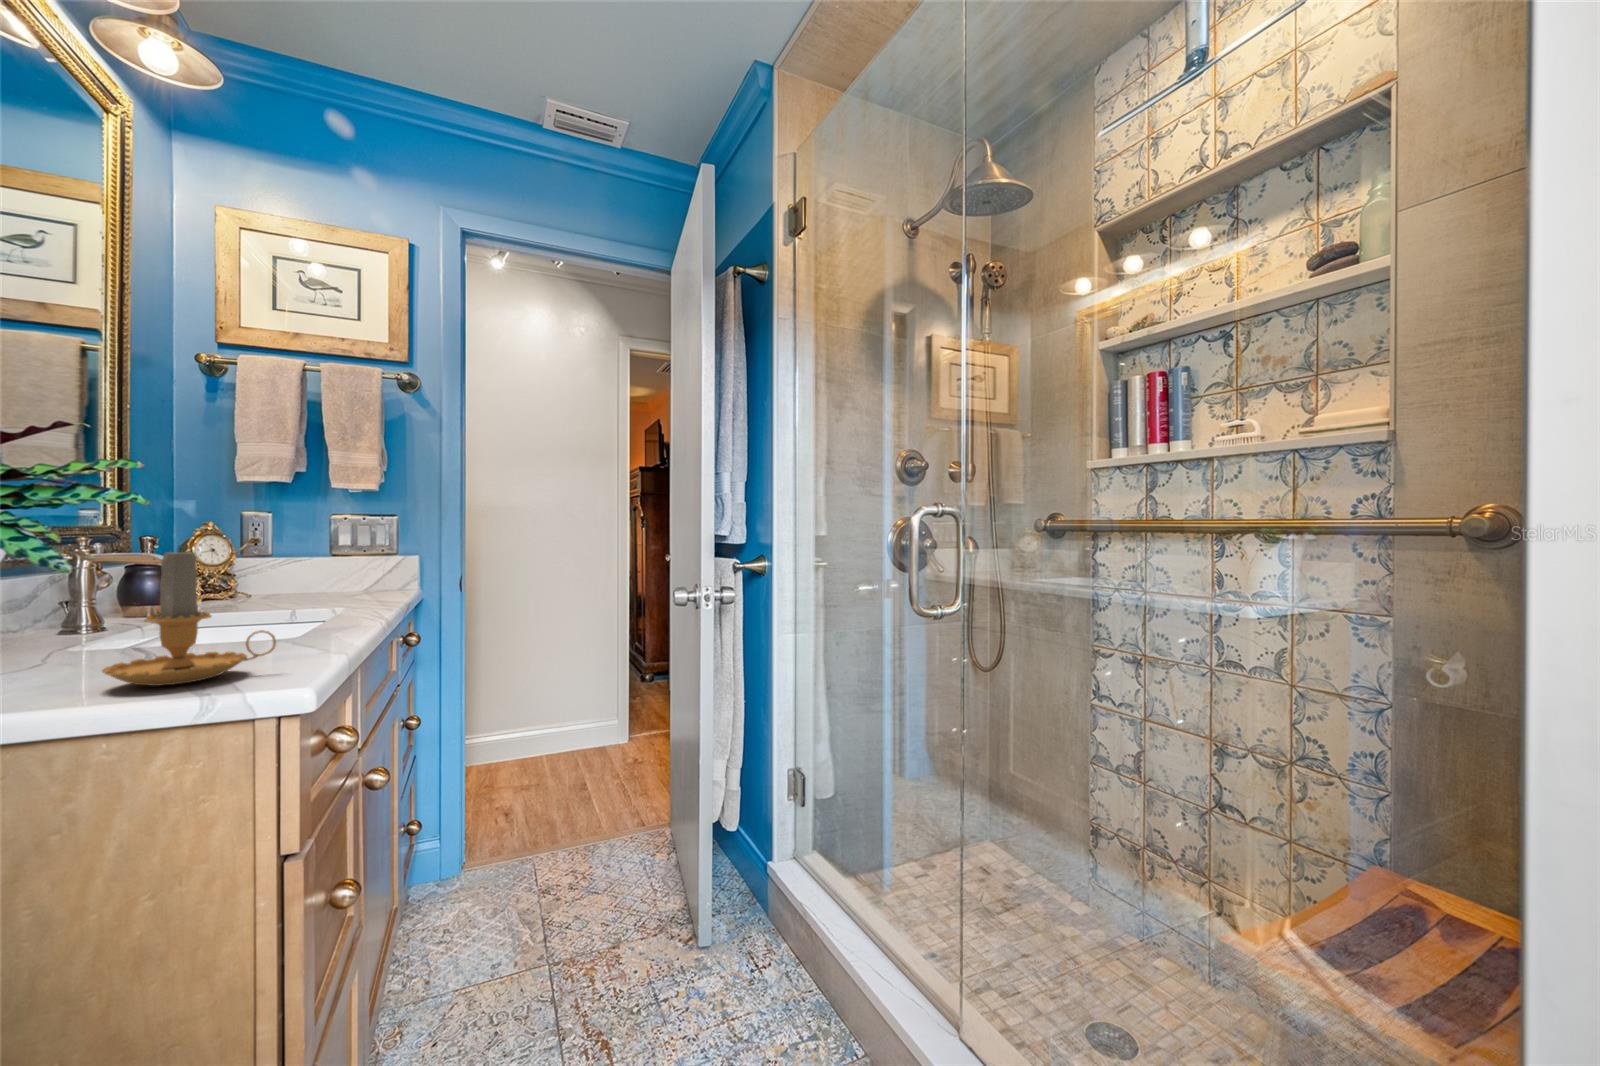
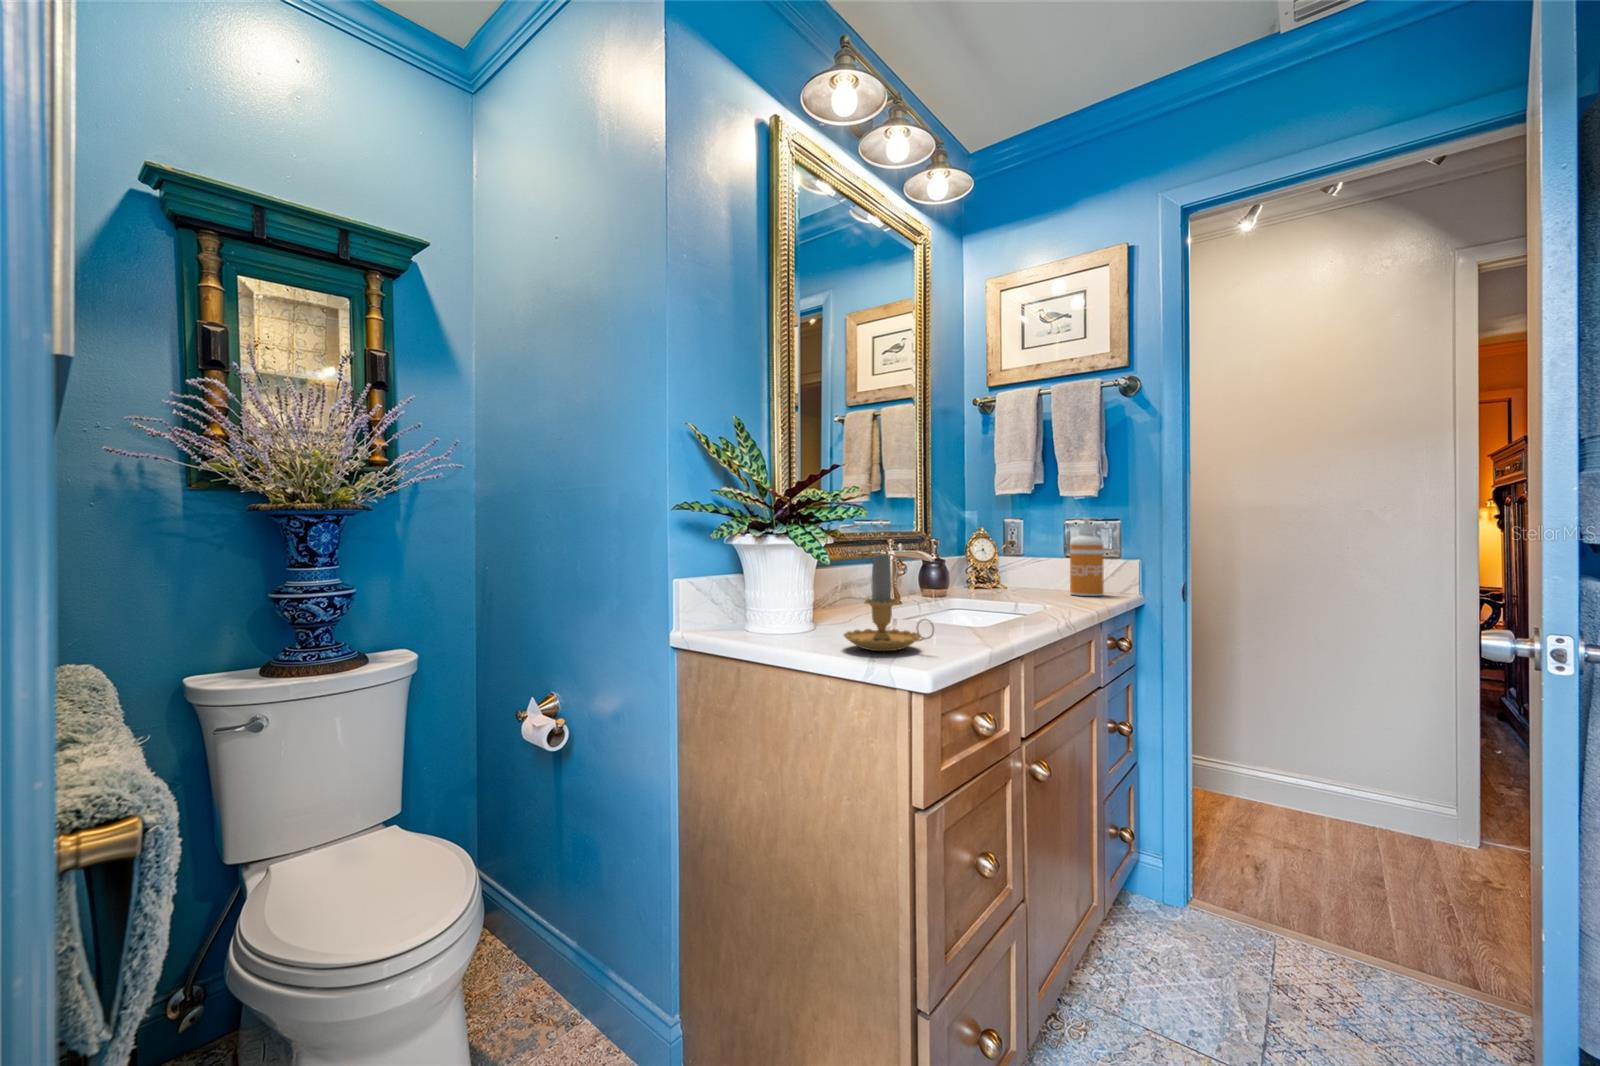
soap dispenser: none [340,512,380,596] -> present [1070,517,1104,596]

